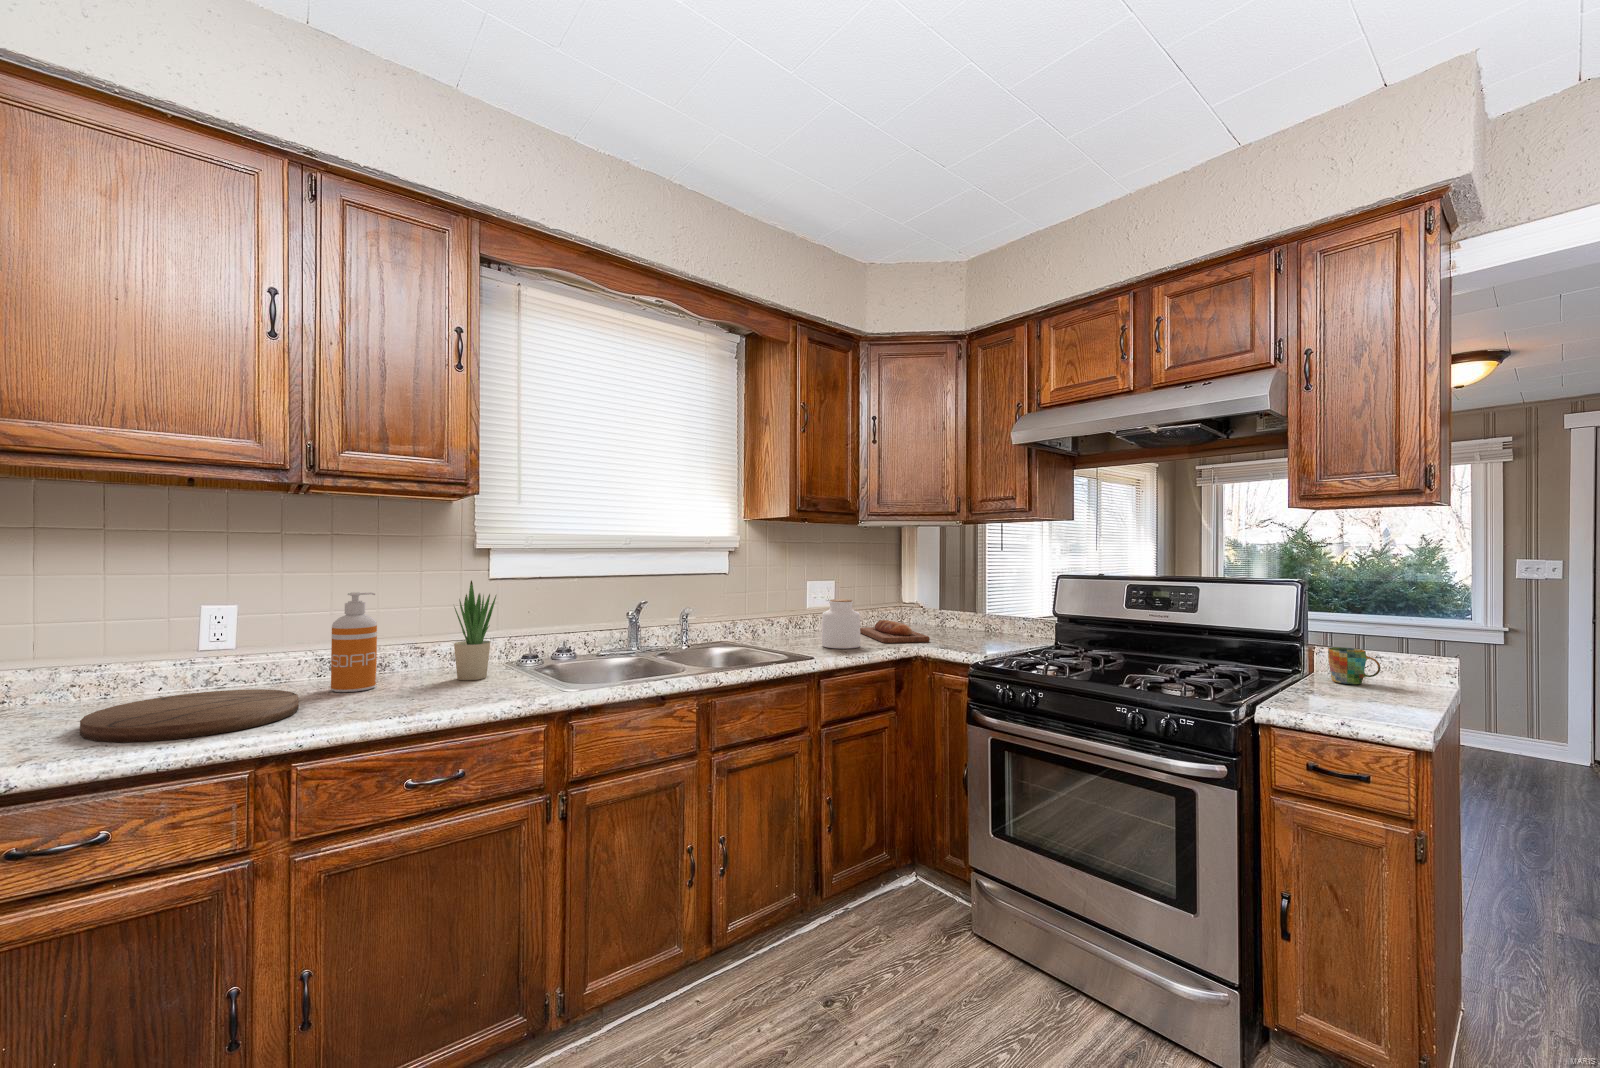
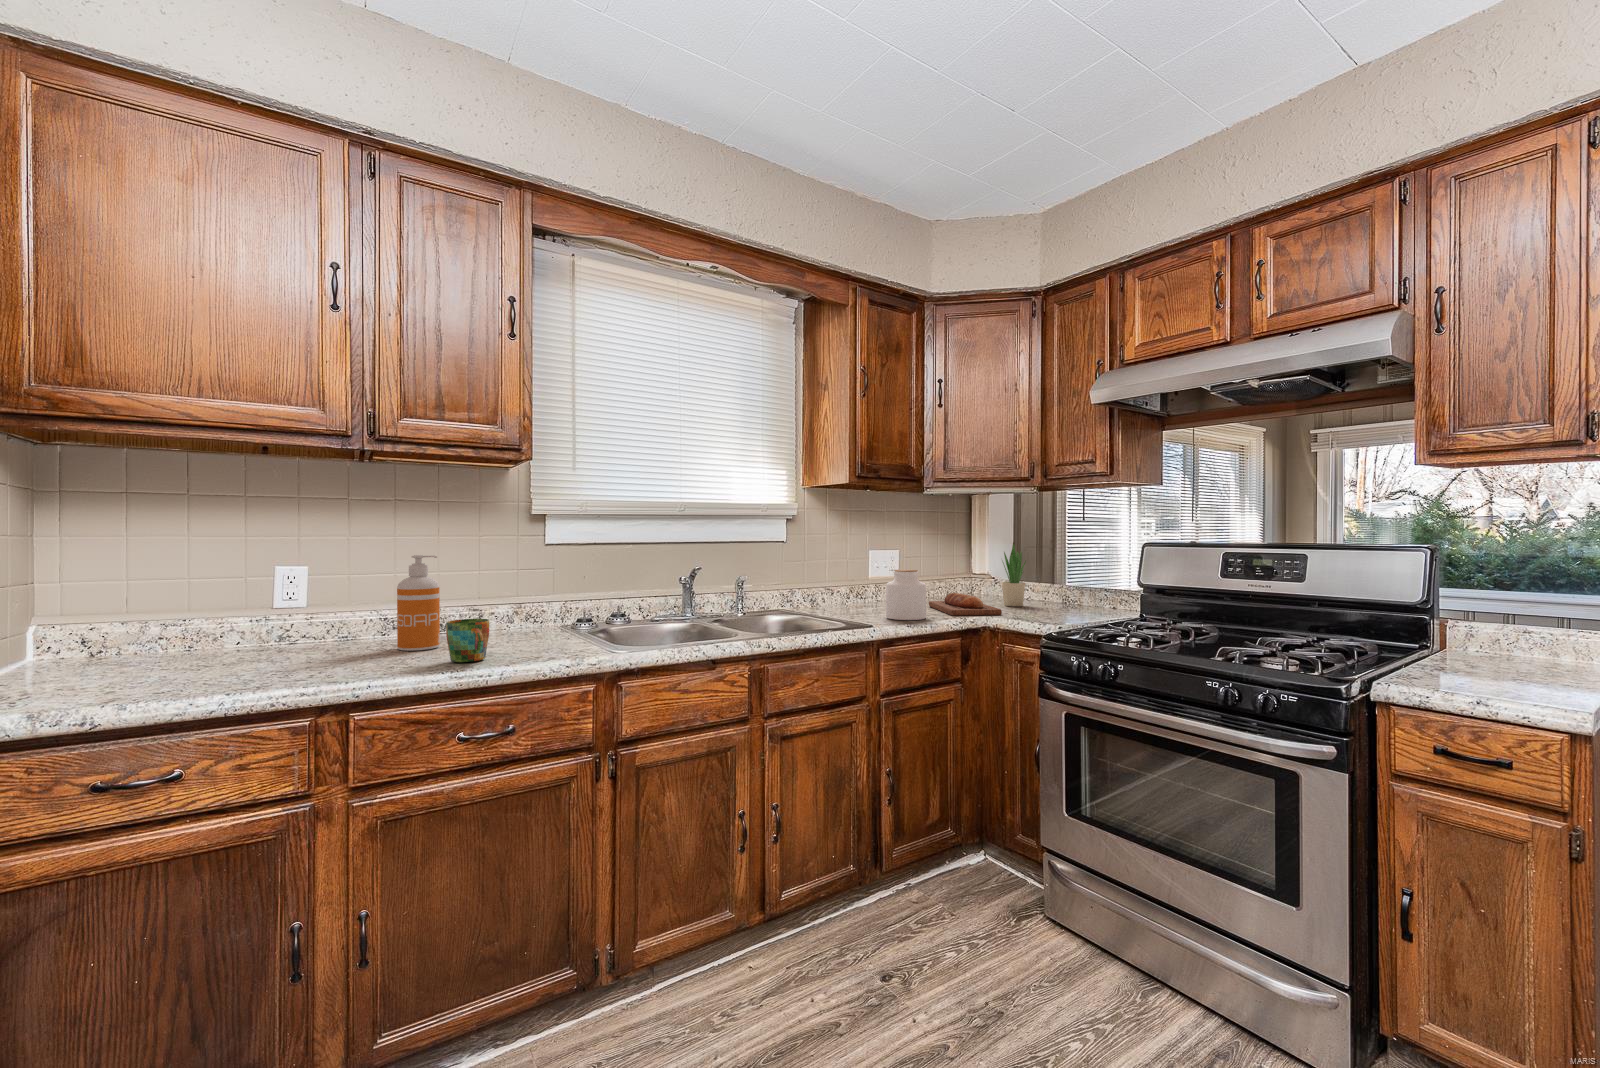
potted plant: present [454,581,496,680] -> present [1002,542,1026,606]
mug: present [1328,647,1380,684] -> present [446,619,489,662]
cutting board: present [80,689,299,742] -> none [166,646,362,688]

